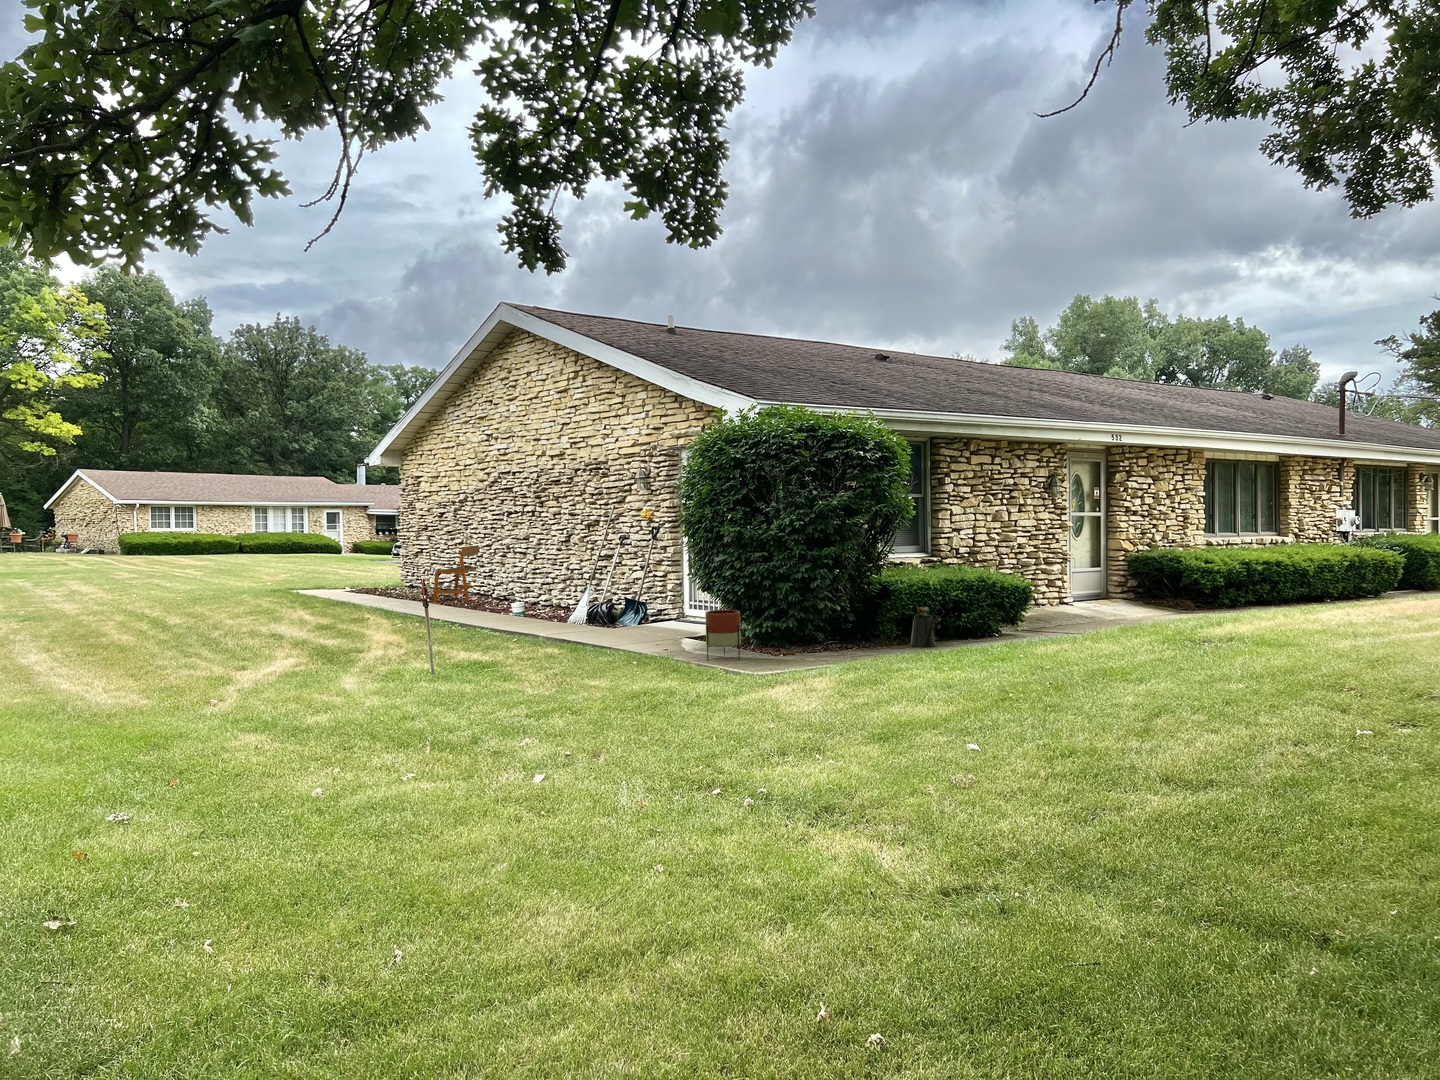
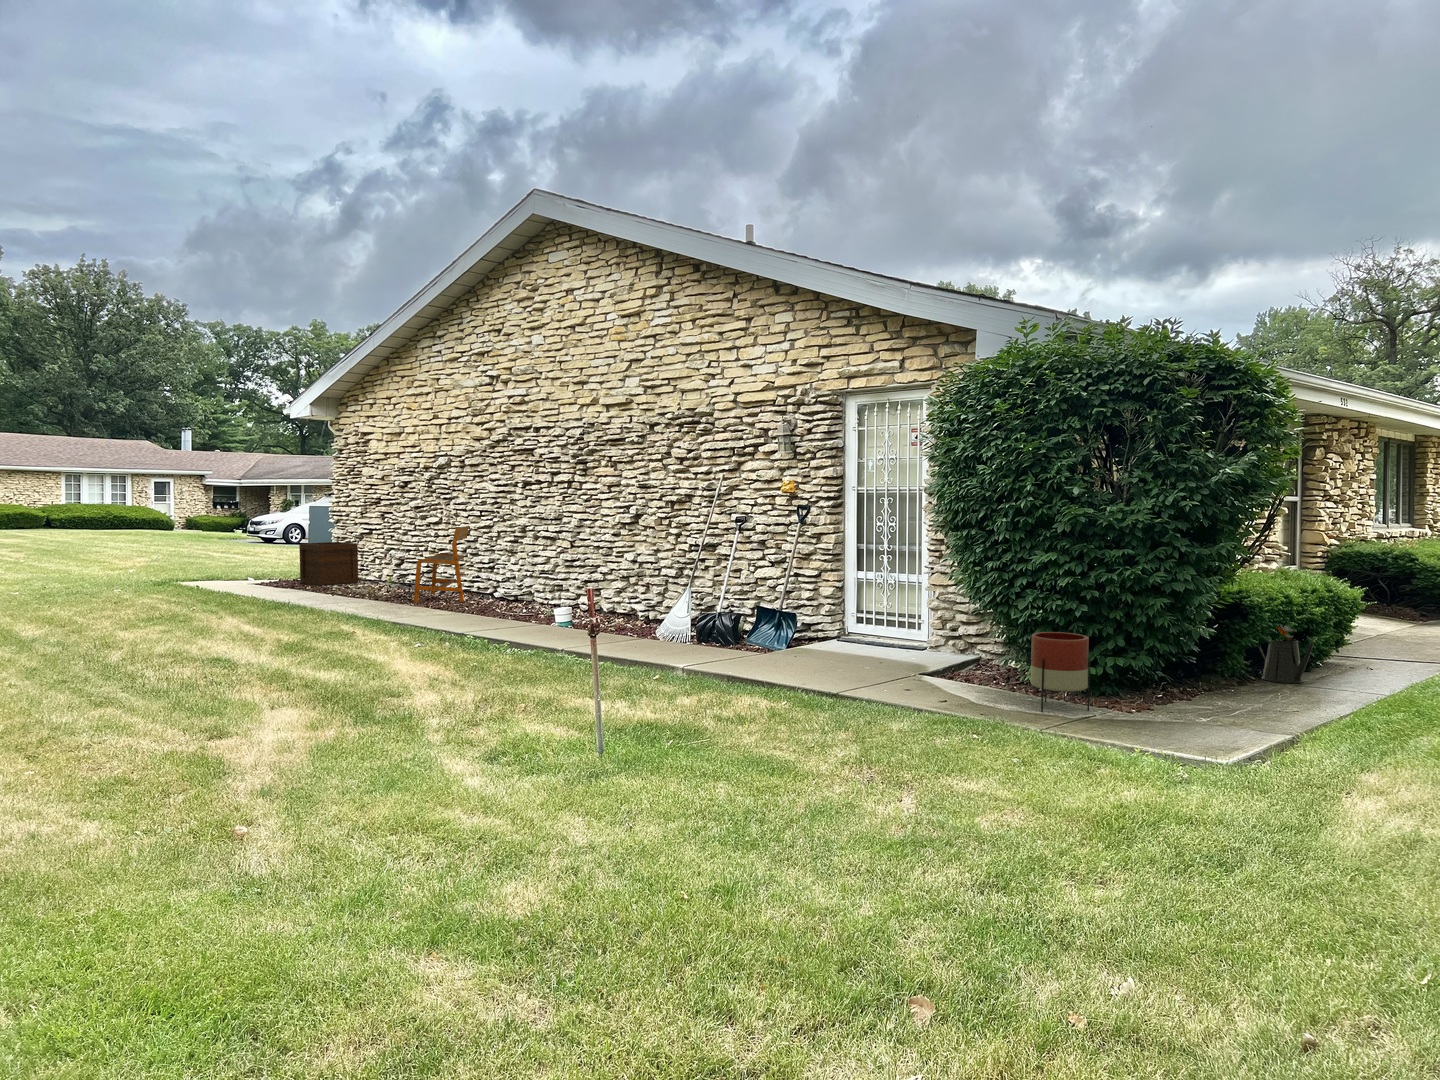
wooden crate: none [374,559,416,592] -> present [299,542,358,586]

